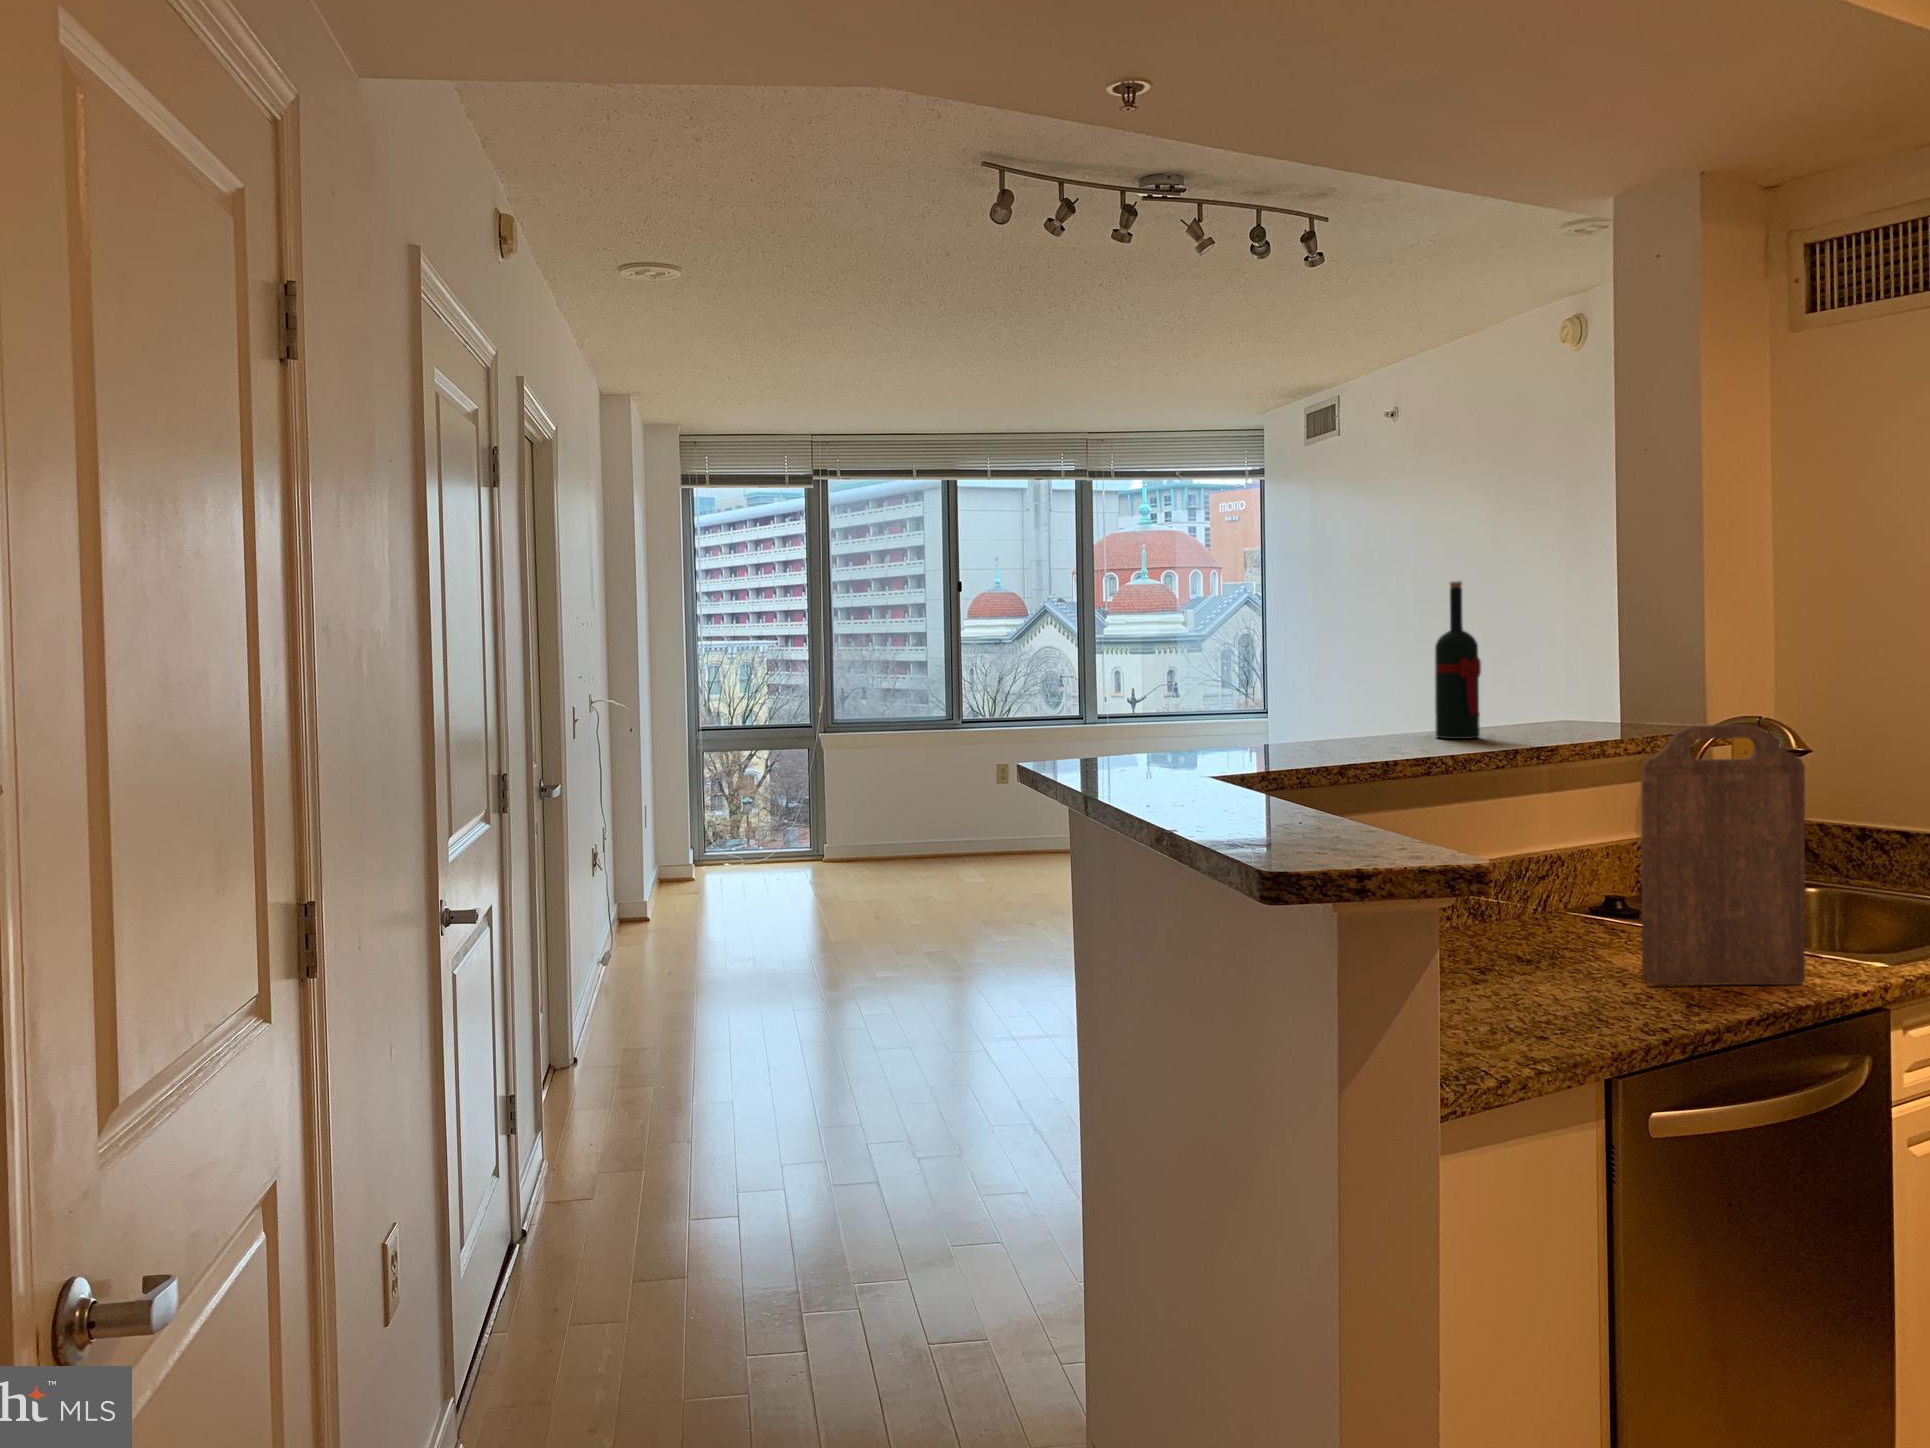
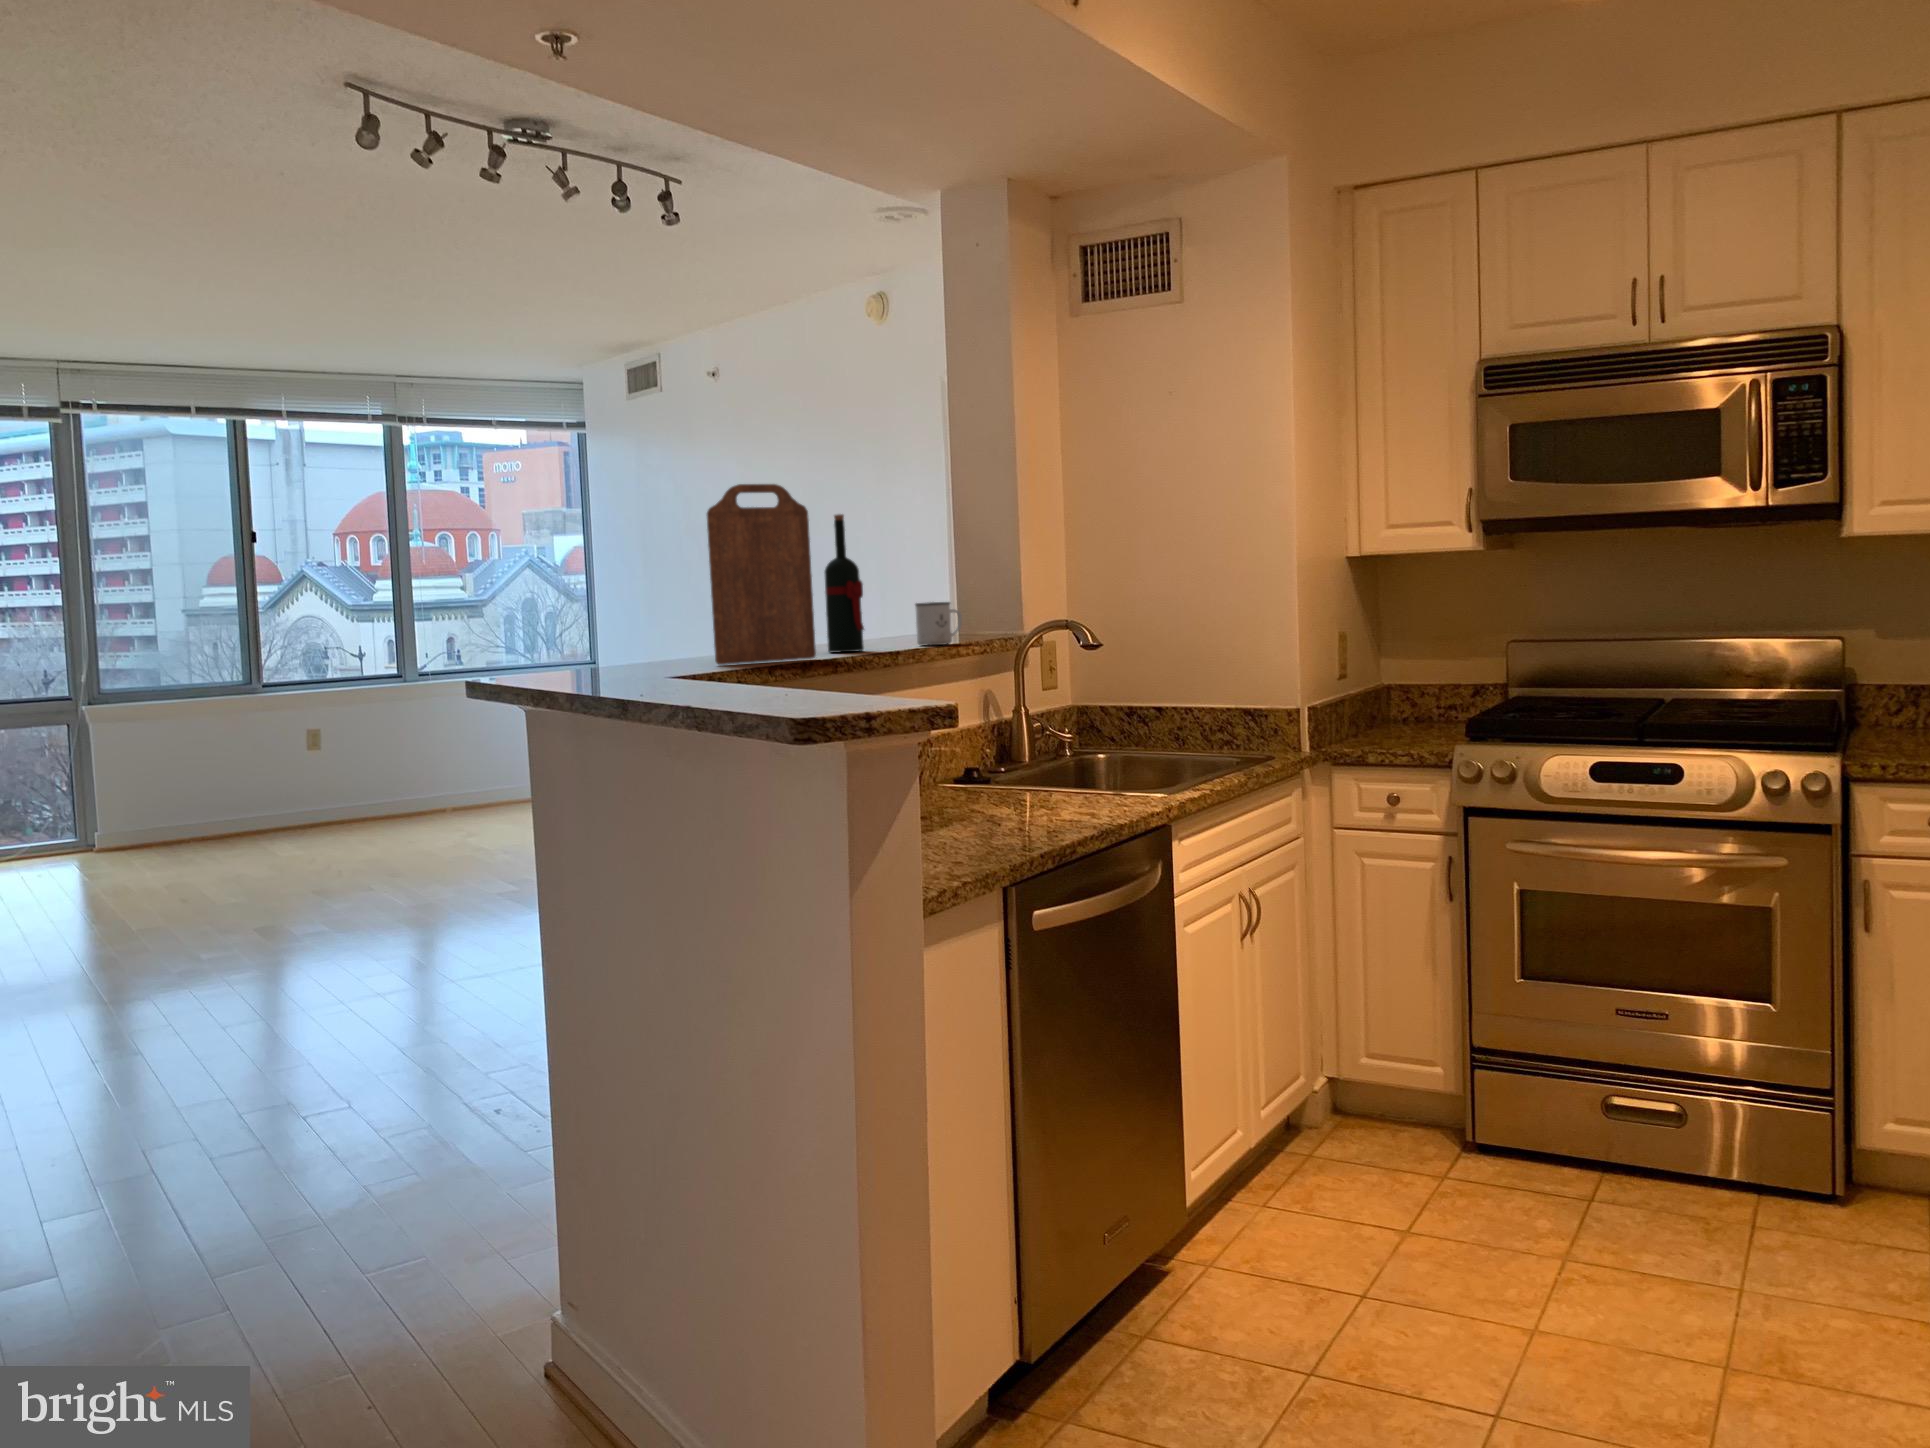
mug: none [1552,683,1615,735] -> present [915,602,962,645]
cutting board: present [1641,725,1805,985] -> present [707,484,816,665]

